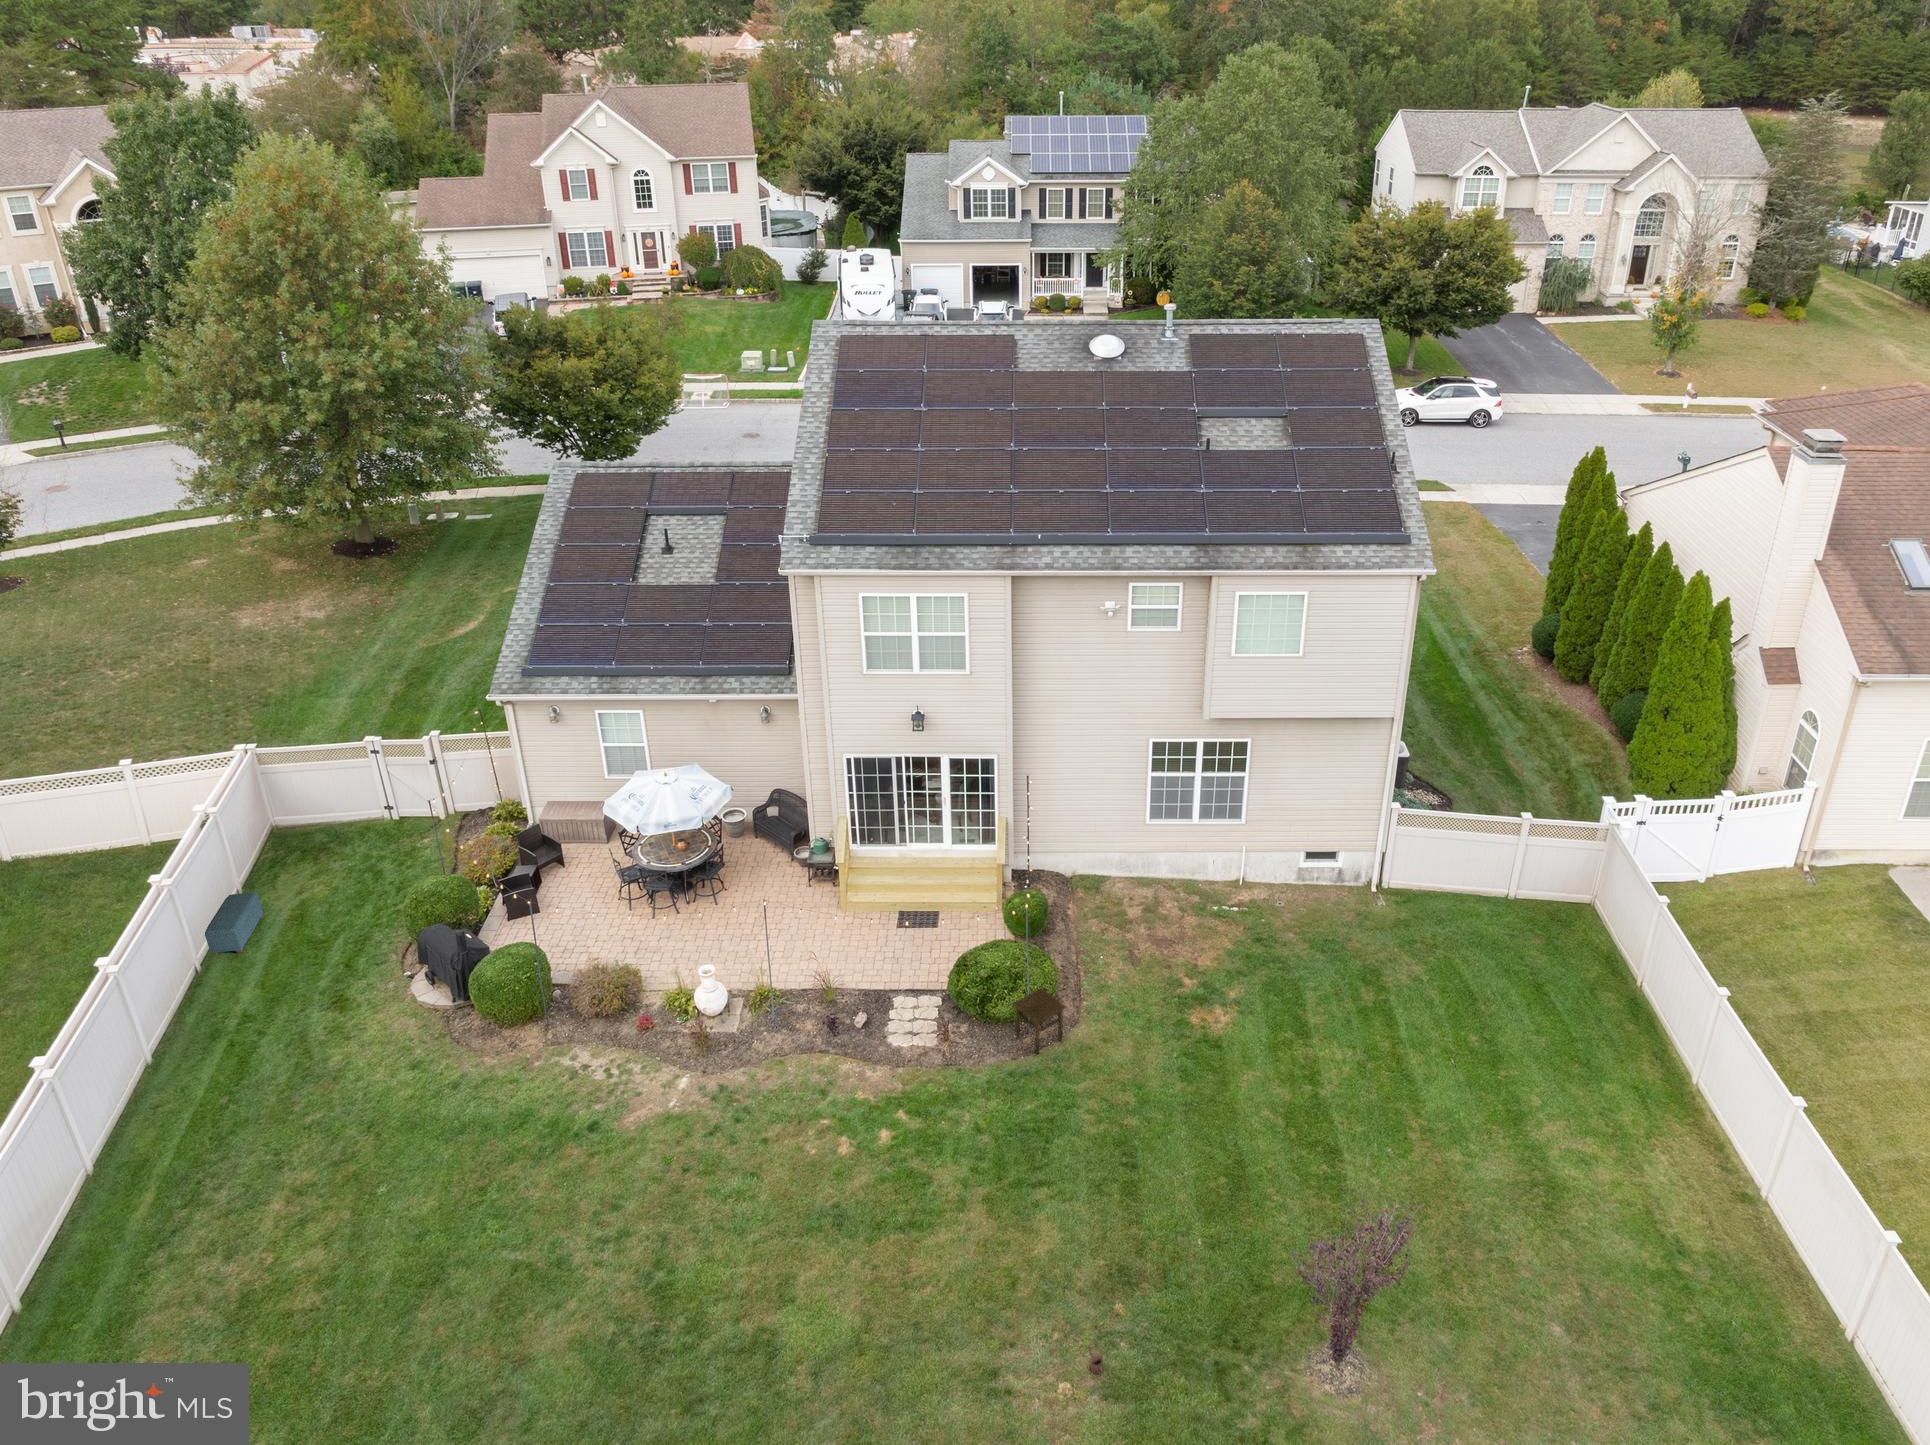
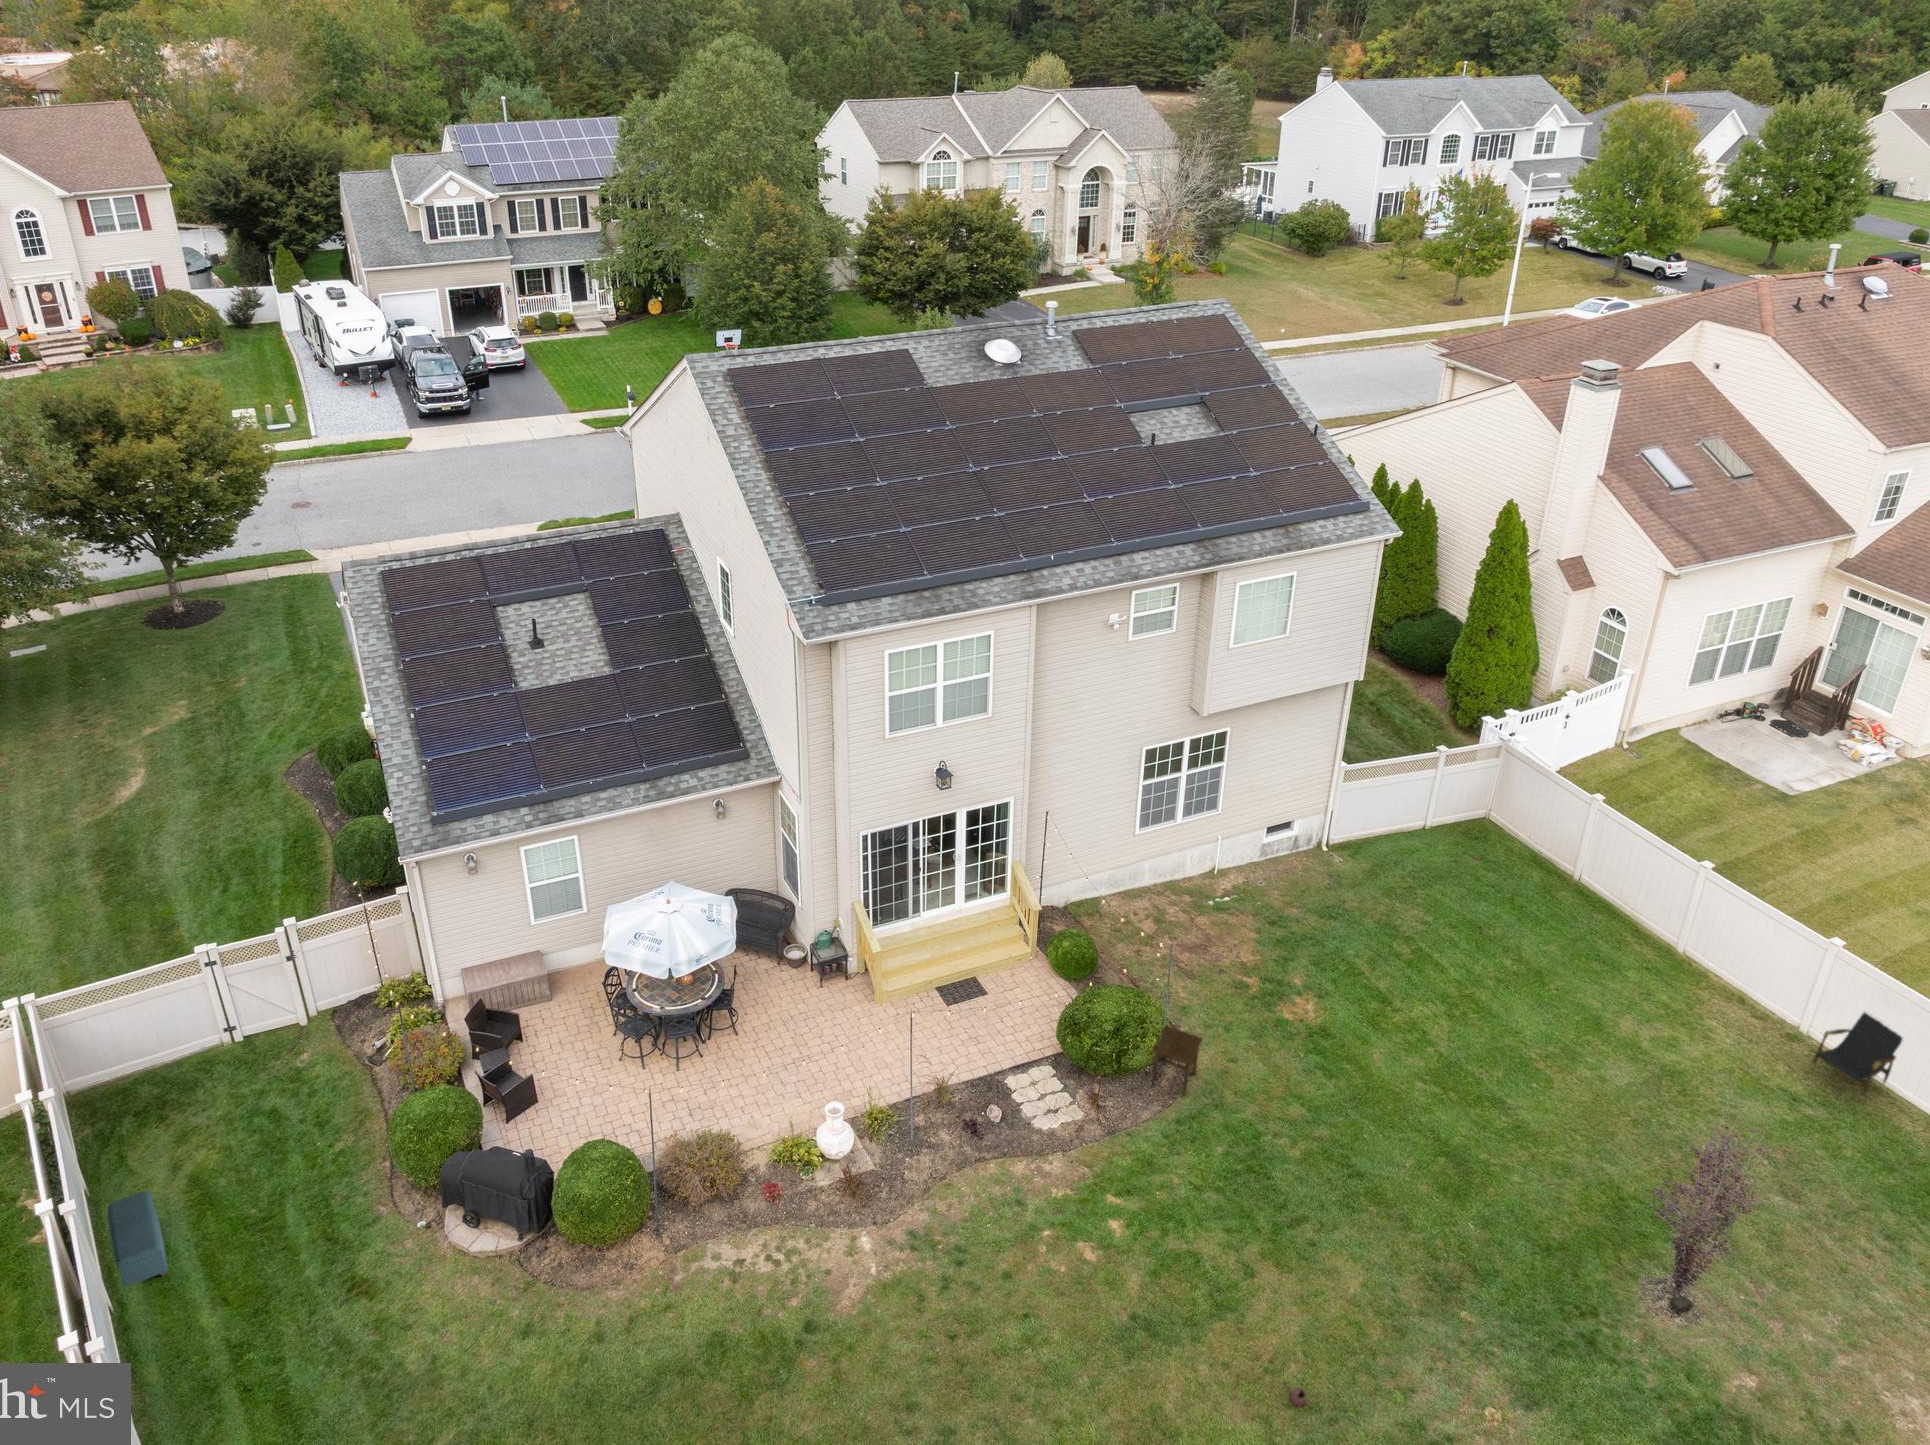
lounge chair: none [1715,1182,1816,1276] -> present [1811,1013,1902,1100]
watering can: present [1088,1346,1103,1374] -> present [1283,1381,1306,1407]
decorative plant: none [1321,1354,1356,1386] -> present [1669,1287,1696,1313]

